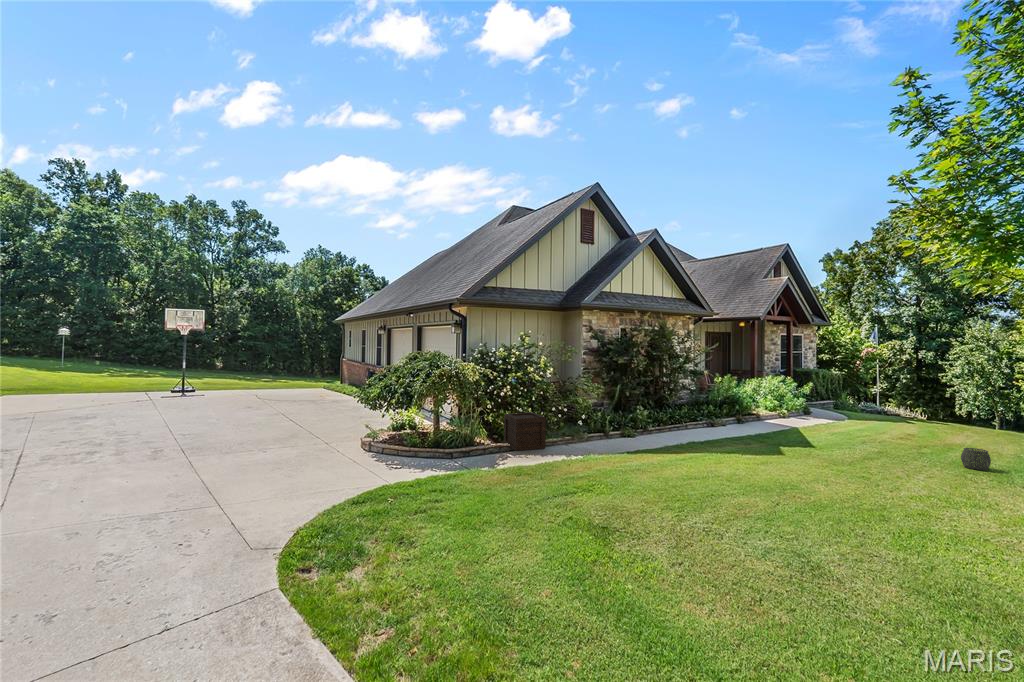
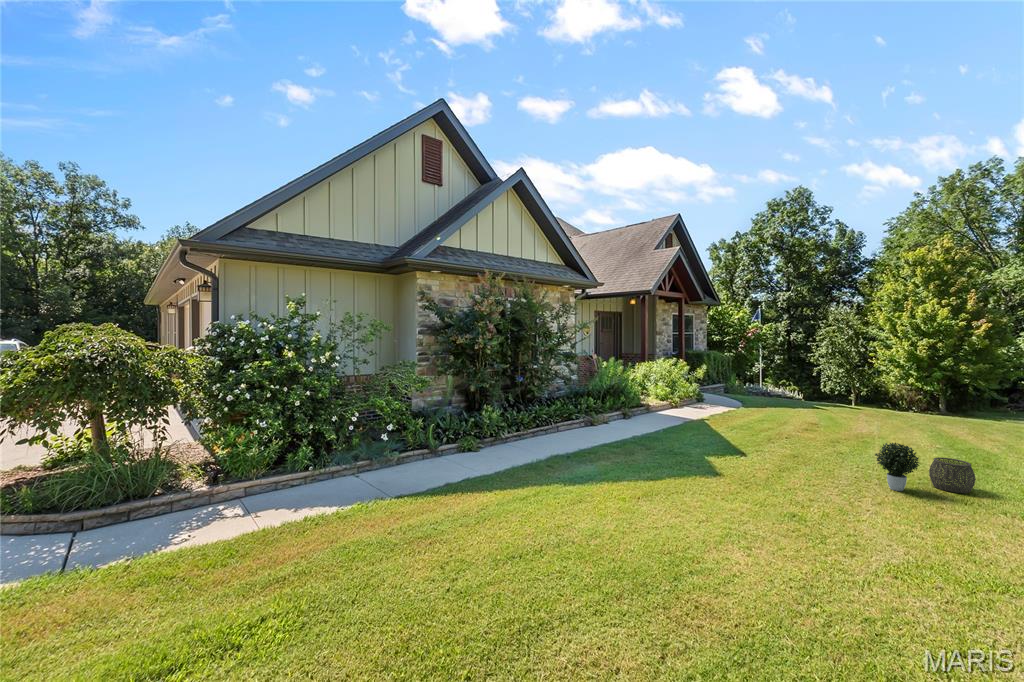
wooden crate: present [504,412,546,451] -> none [235,425,302,500]
potted plant: none [919,436,949,467] -> present [875,443,919,491]

